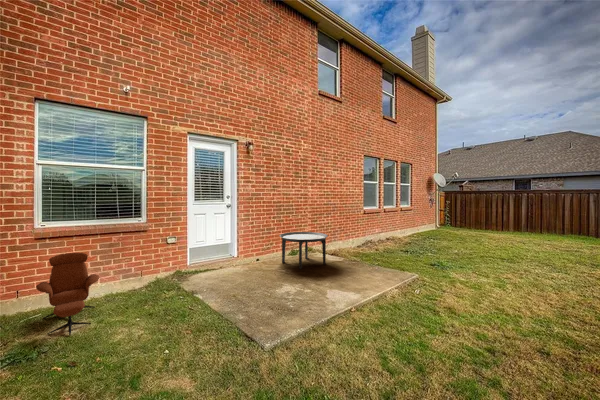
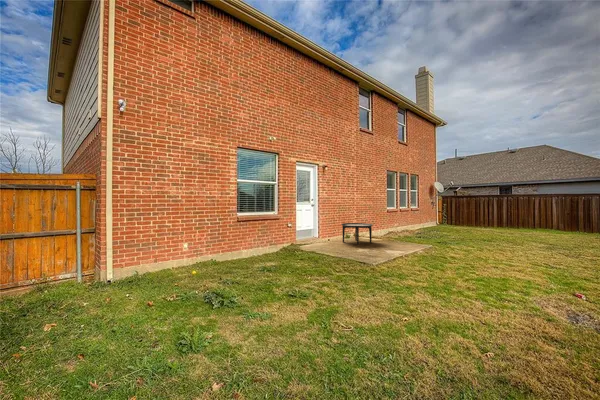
lounge chair: present [36,253,99,335] -> none [245,229,277,265]

